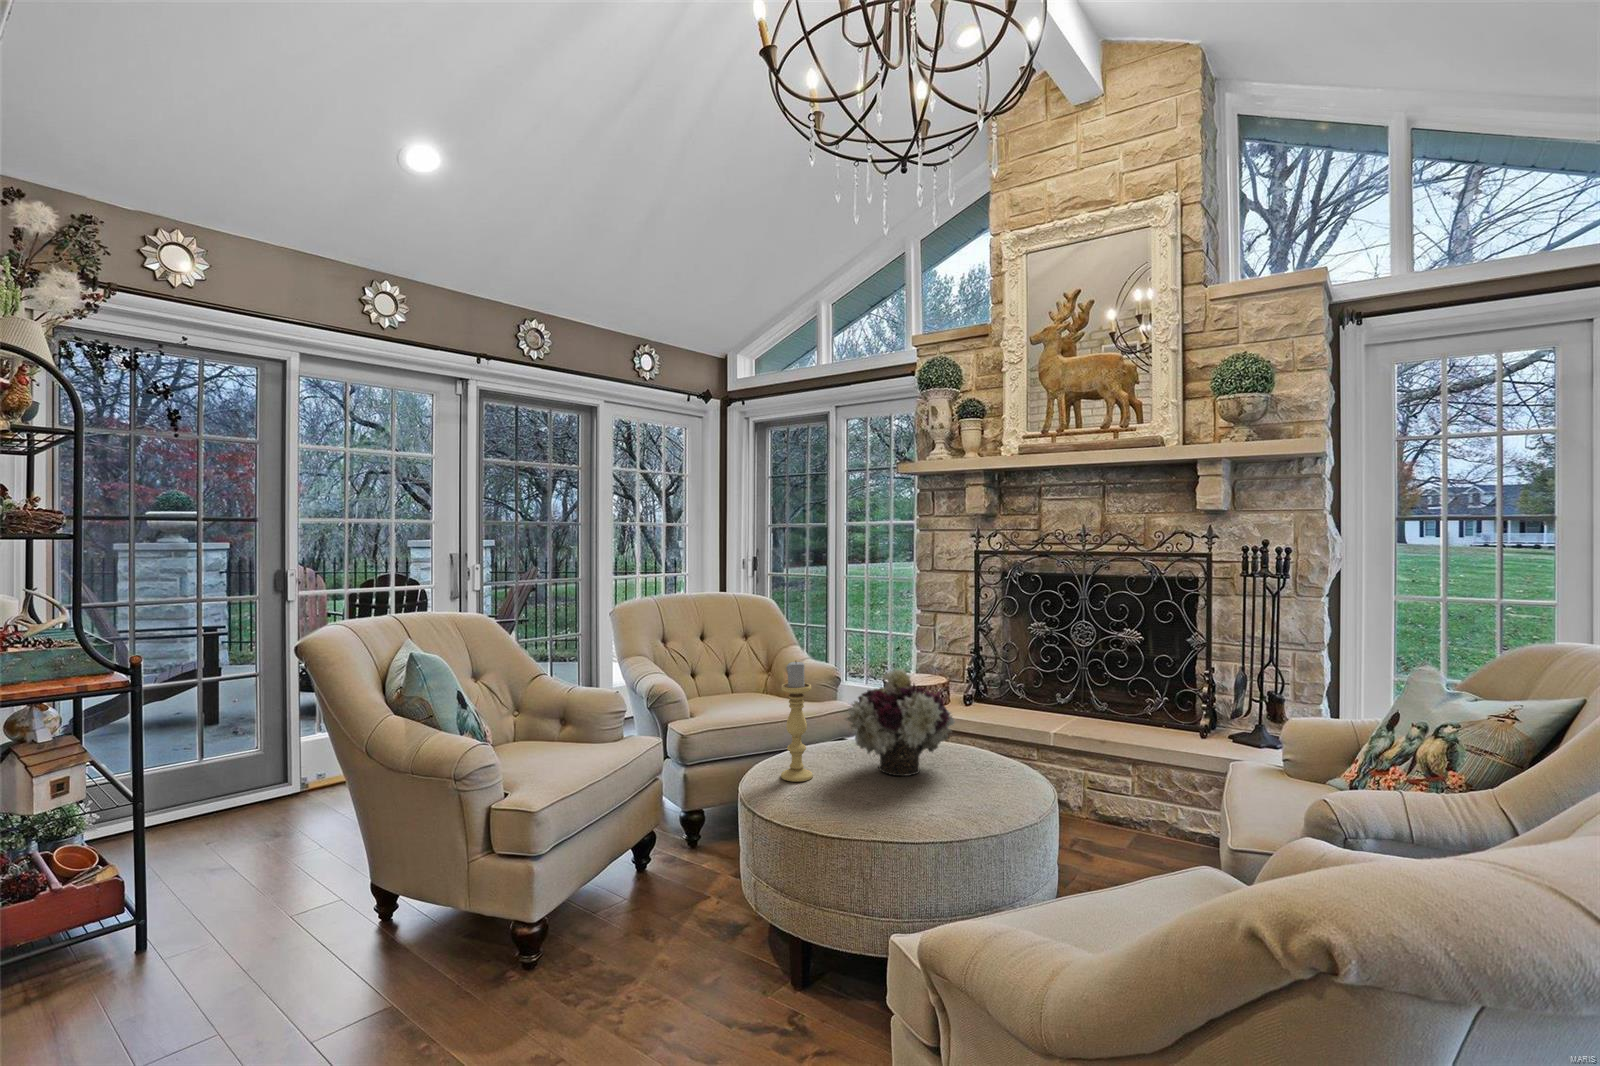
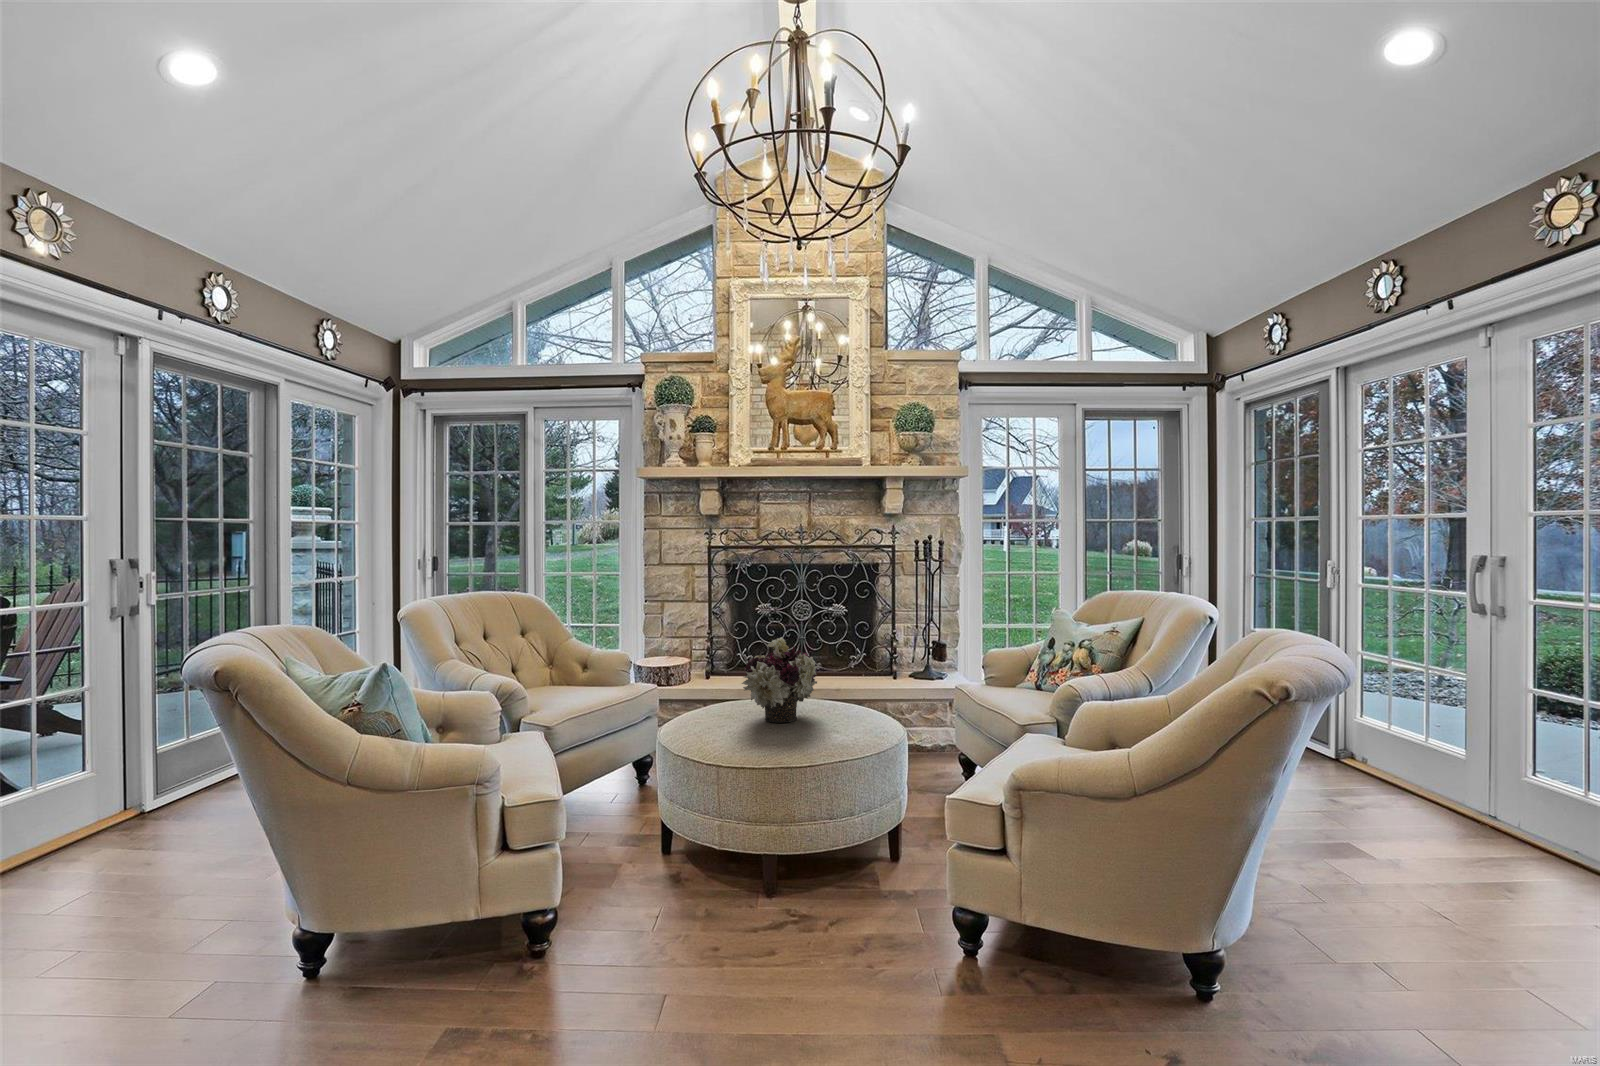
candle holder: present [781,661,813,782] -> none [698,637,725,740]

